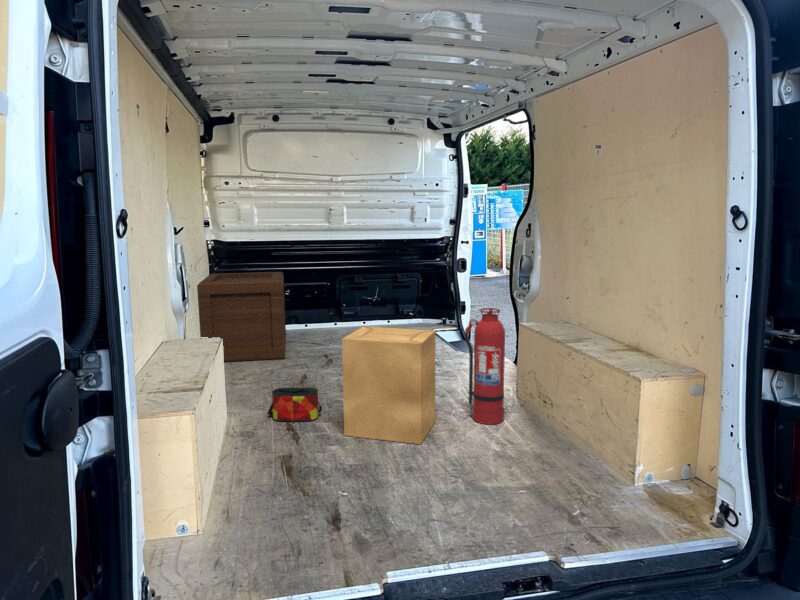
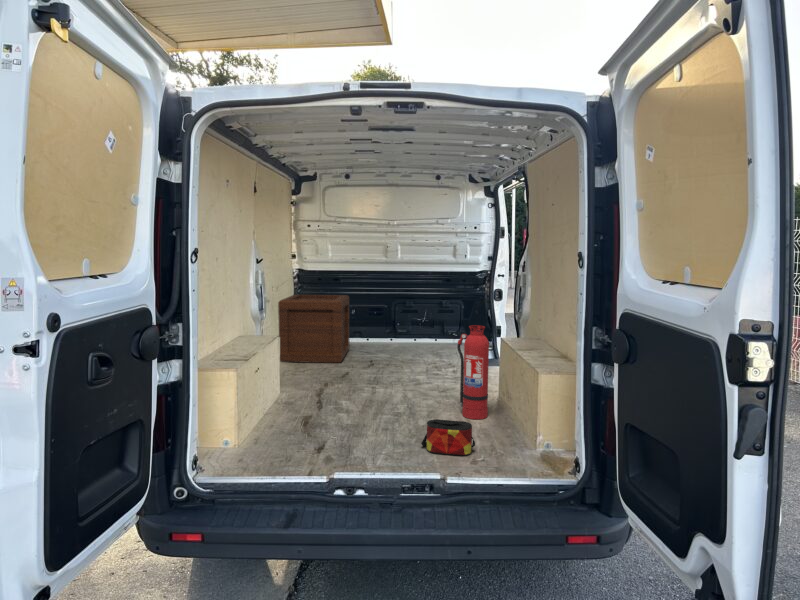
cardboard box: present [342,327,436,444] -> none [357,335,432,428]
bag: present [268,387,322,422] -> present [421,419,475,456]

